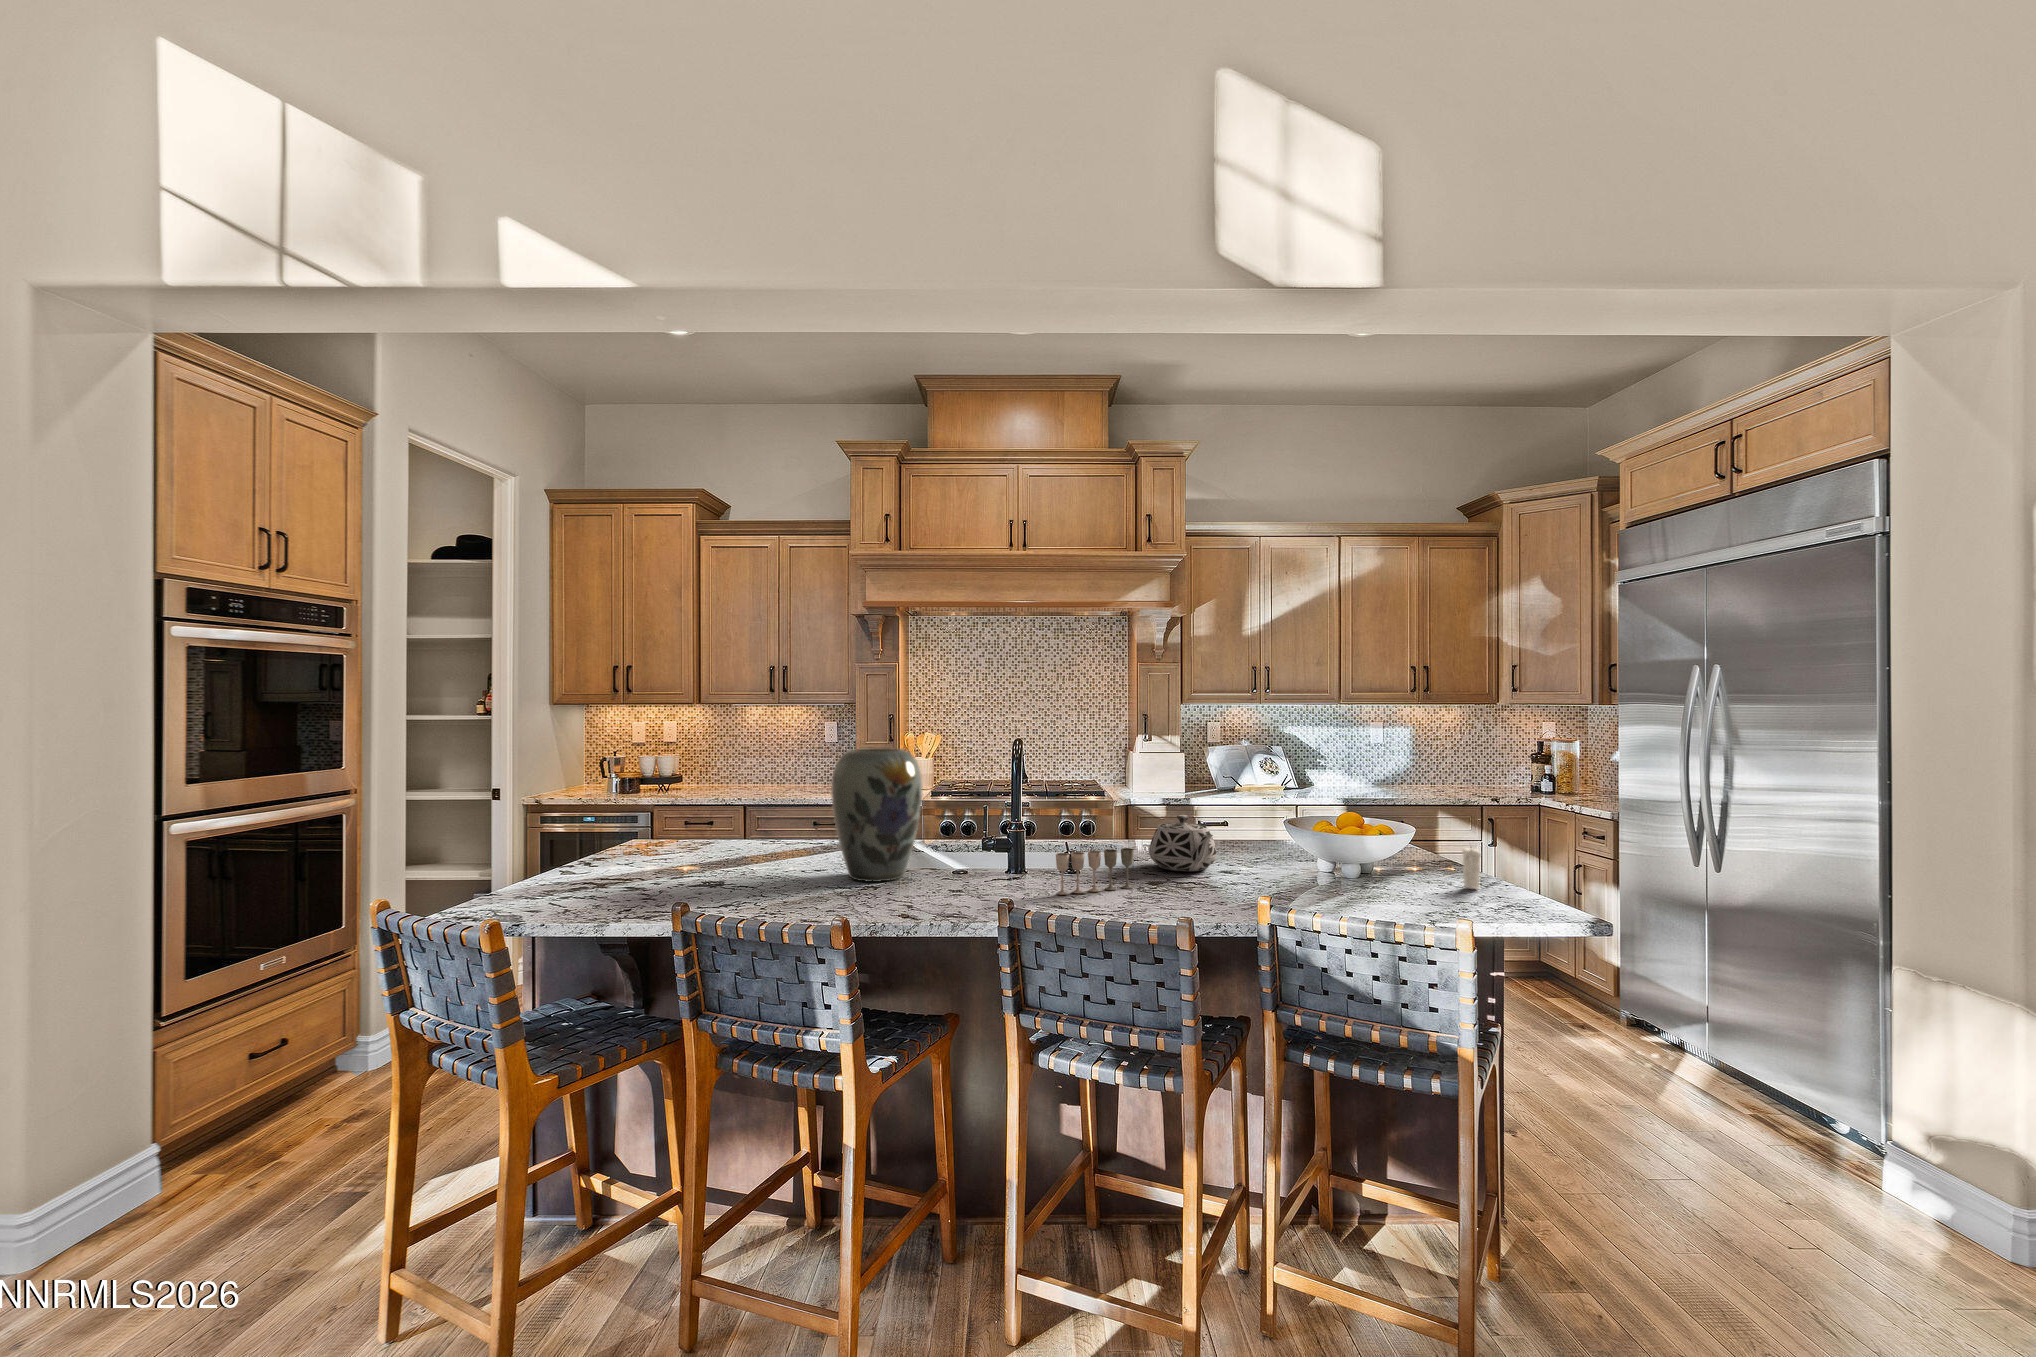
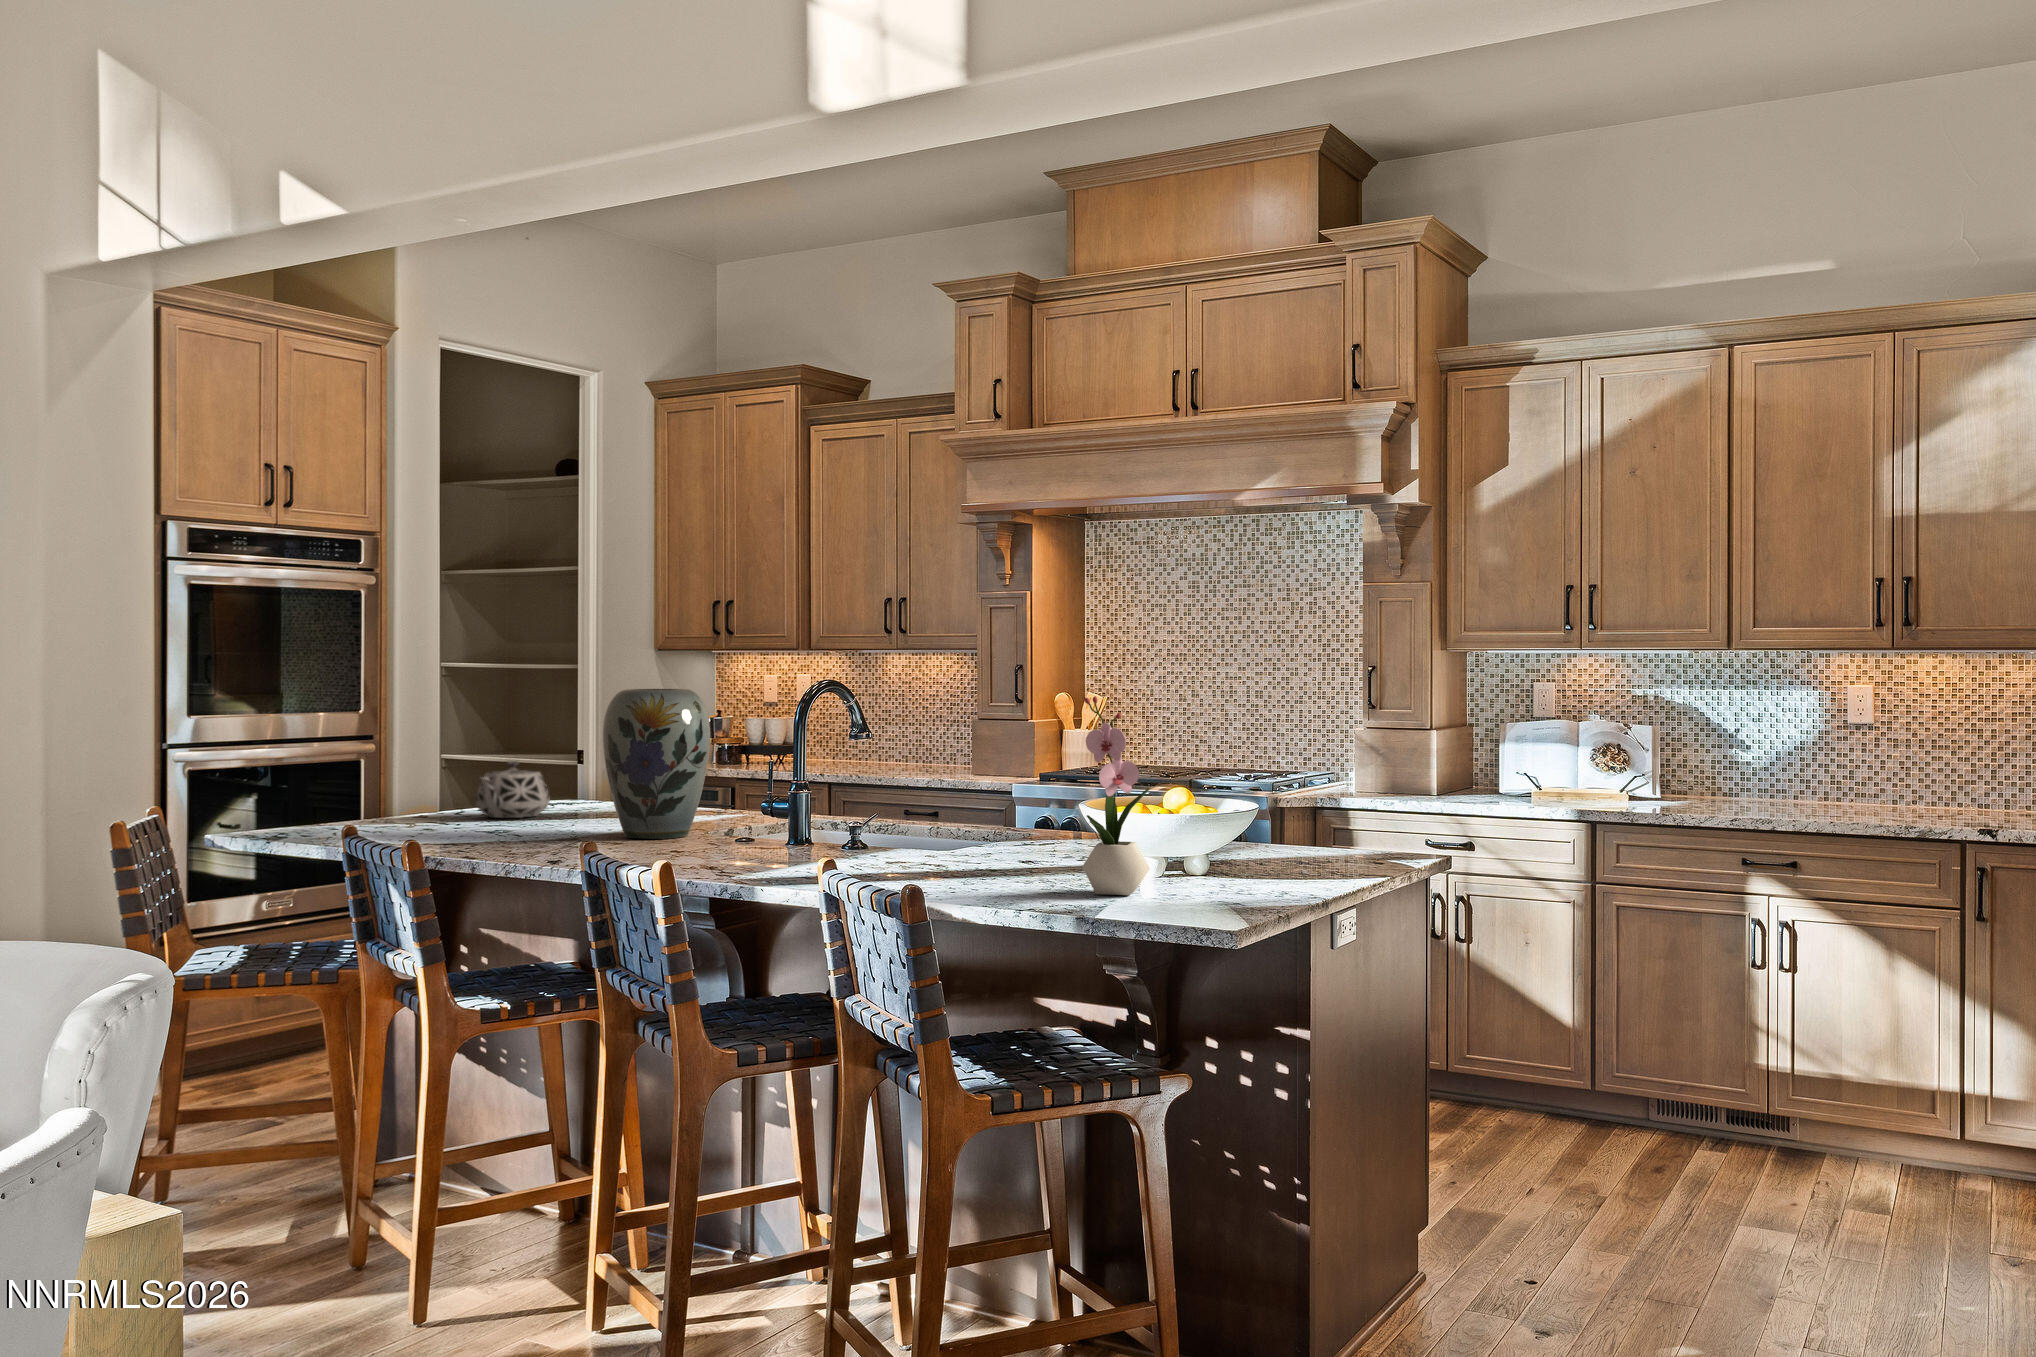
flower arrangement: none [1404,755,1460,903] -> present [1082,696,1150,895]
teapot: present [1149,815,1217,871] -> present [476,761,550,818]
candle: present [1462,847,1481,889] -> none [1215,823,1239,890]
wine glass: present [1056,848,1134,895] -> none [752,811,855,861]

